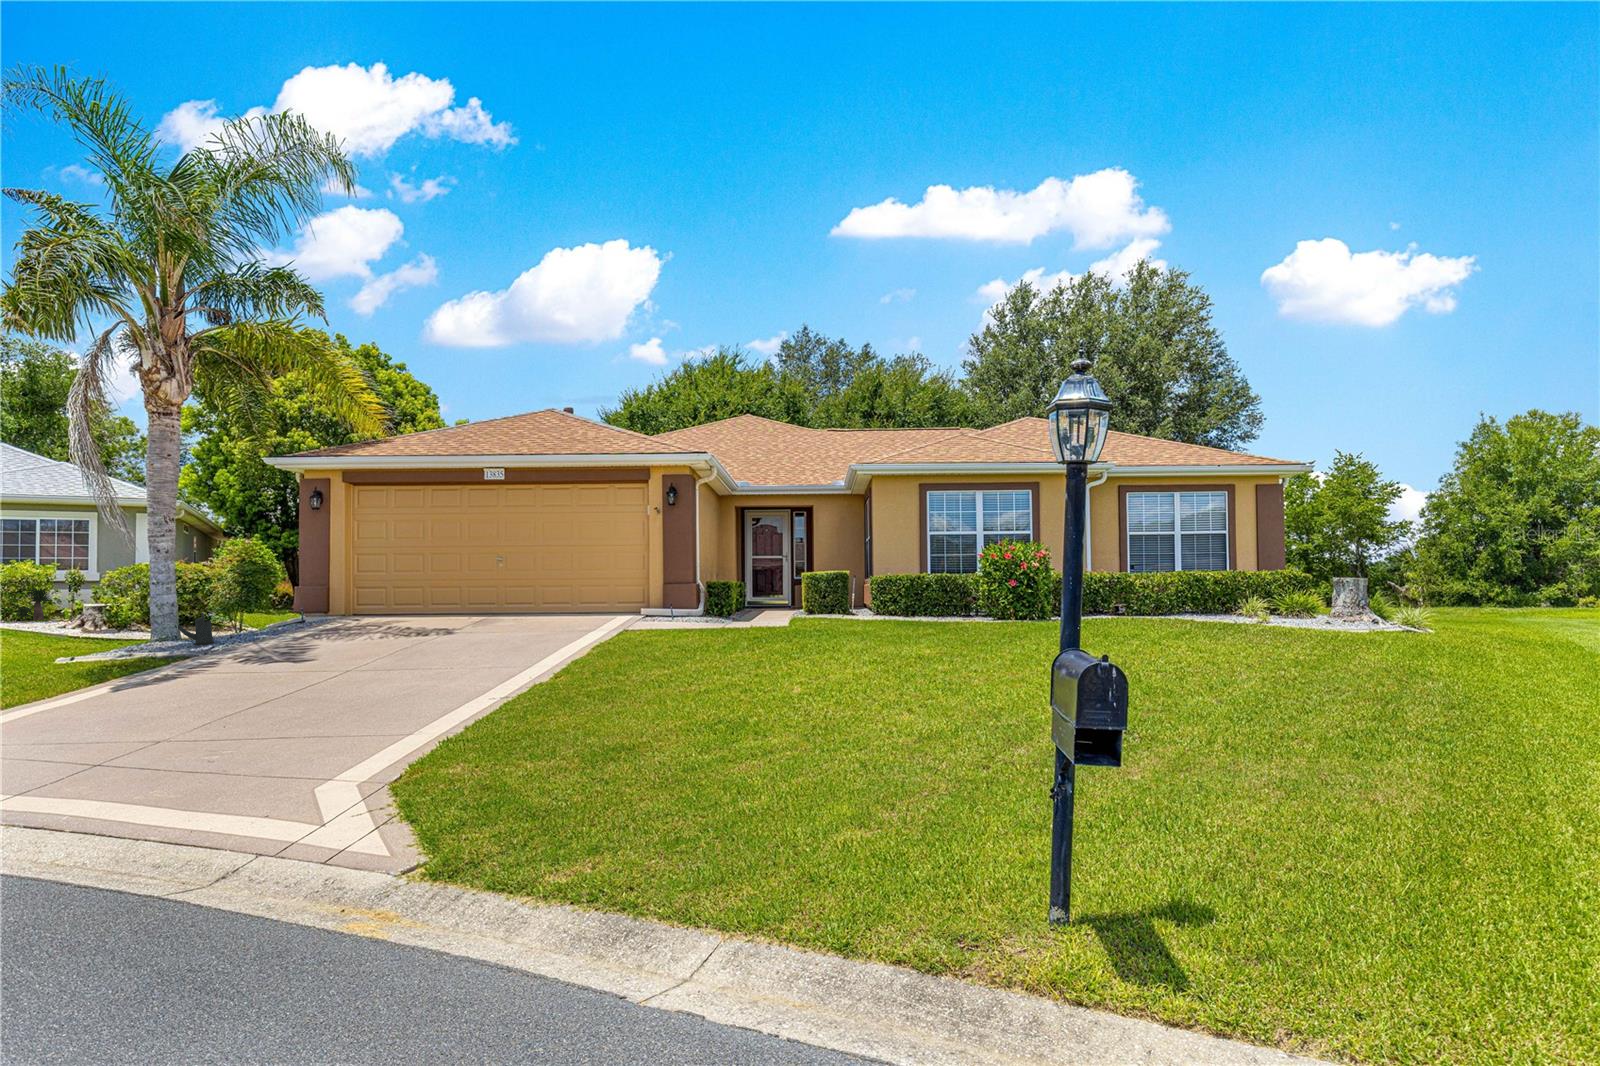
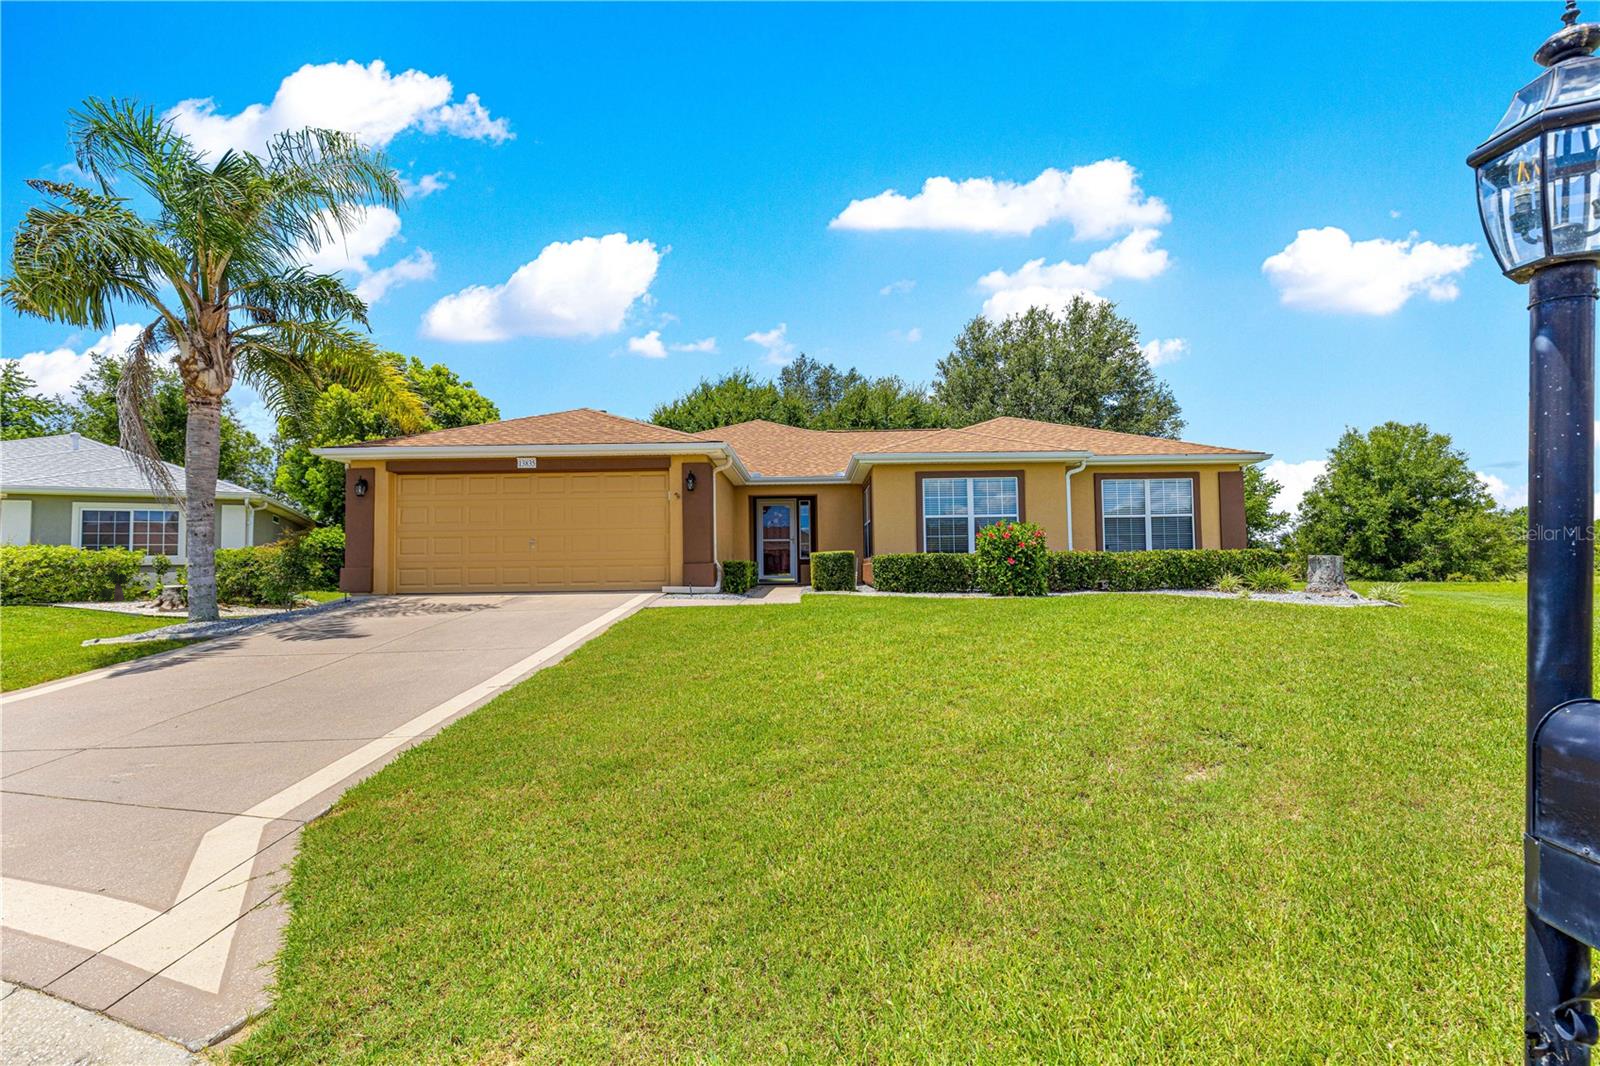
watering can: present [178,612,219,645] -> none [212,593,260,624]

